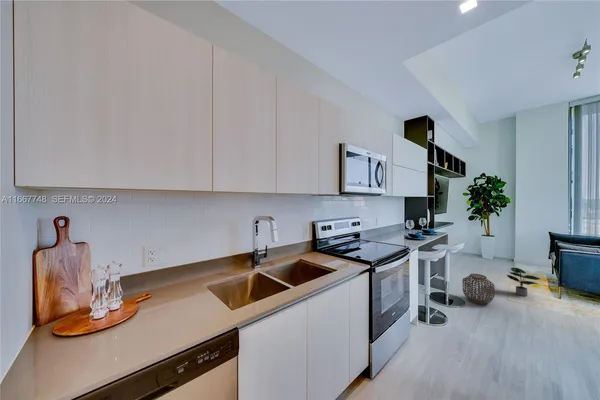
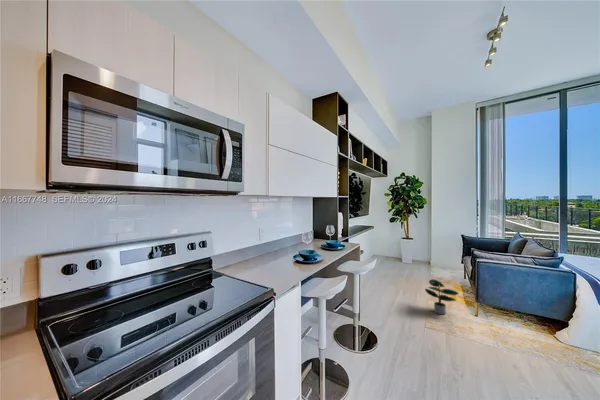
woven basket: present [462,274,495,305] -> none [377,295,412,338]

